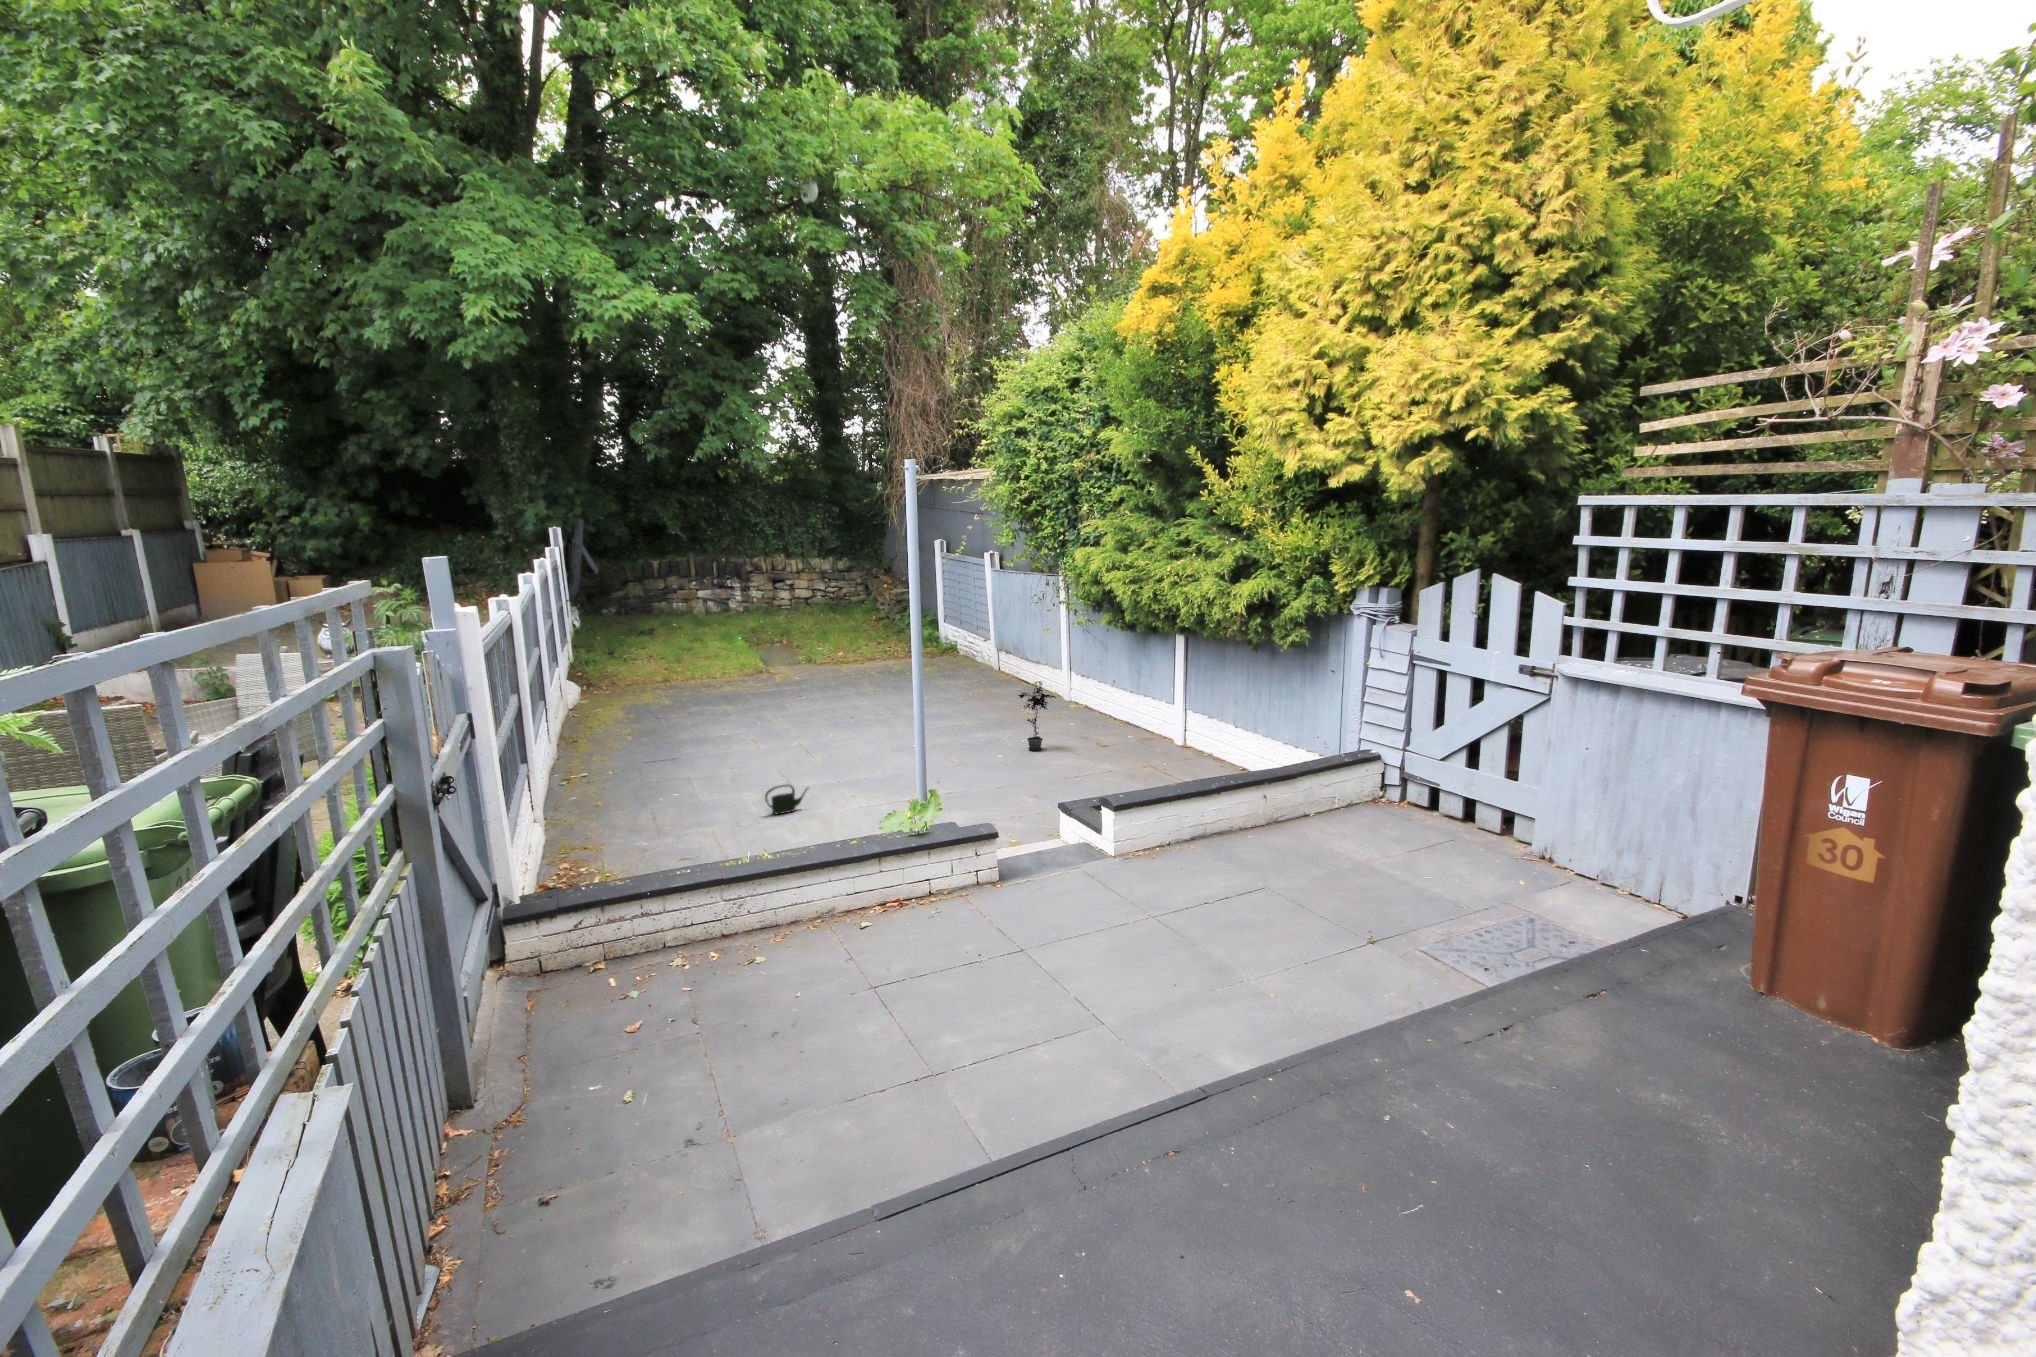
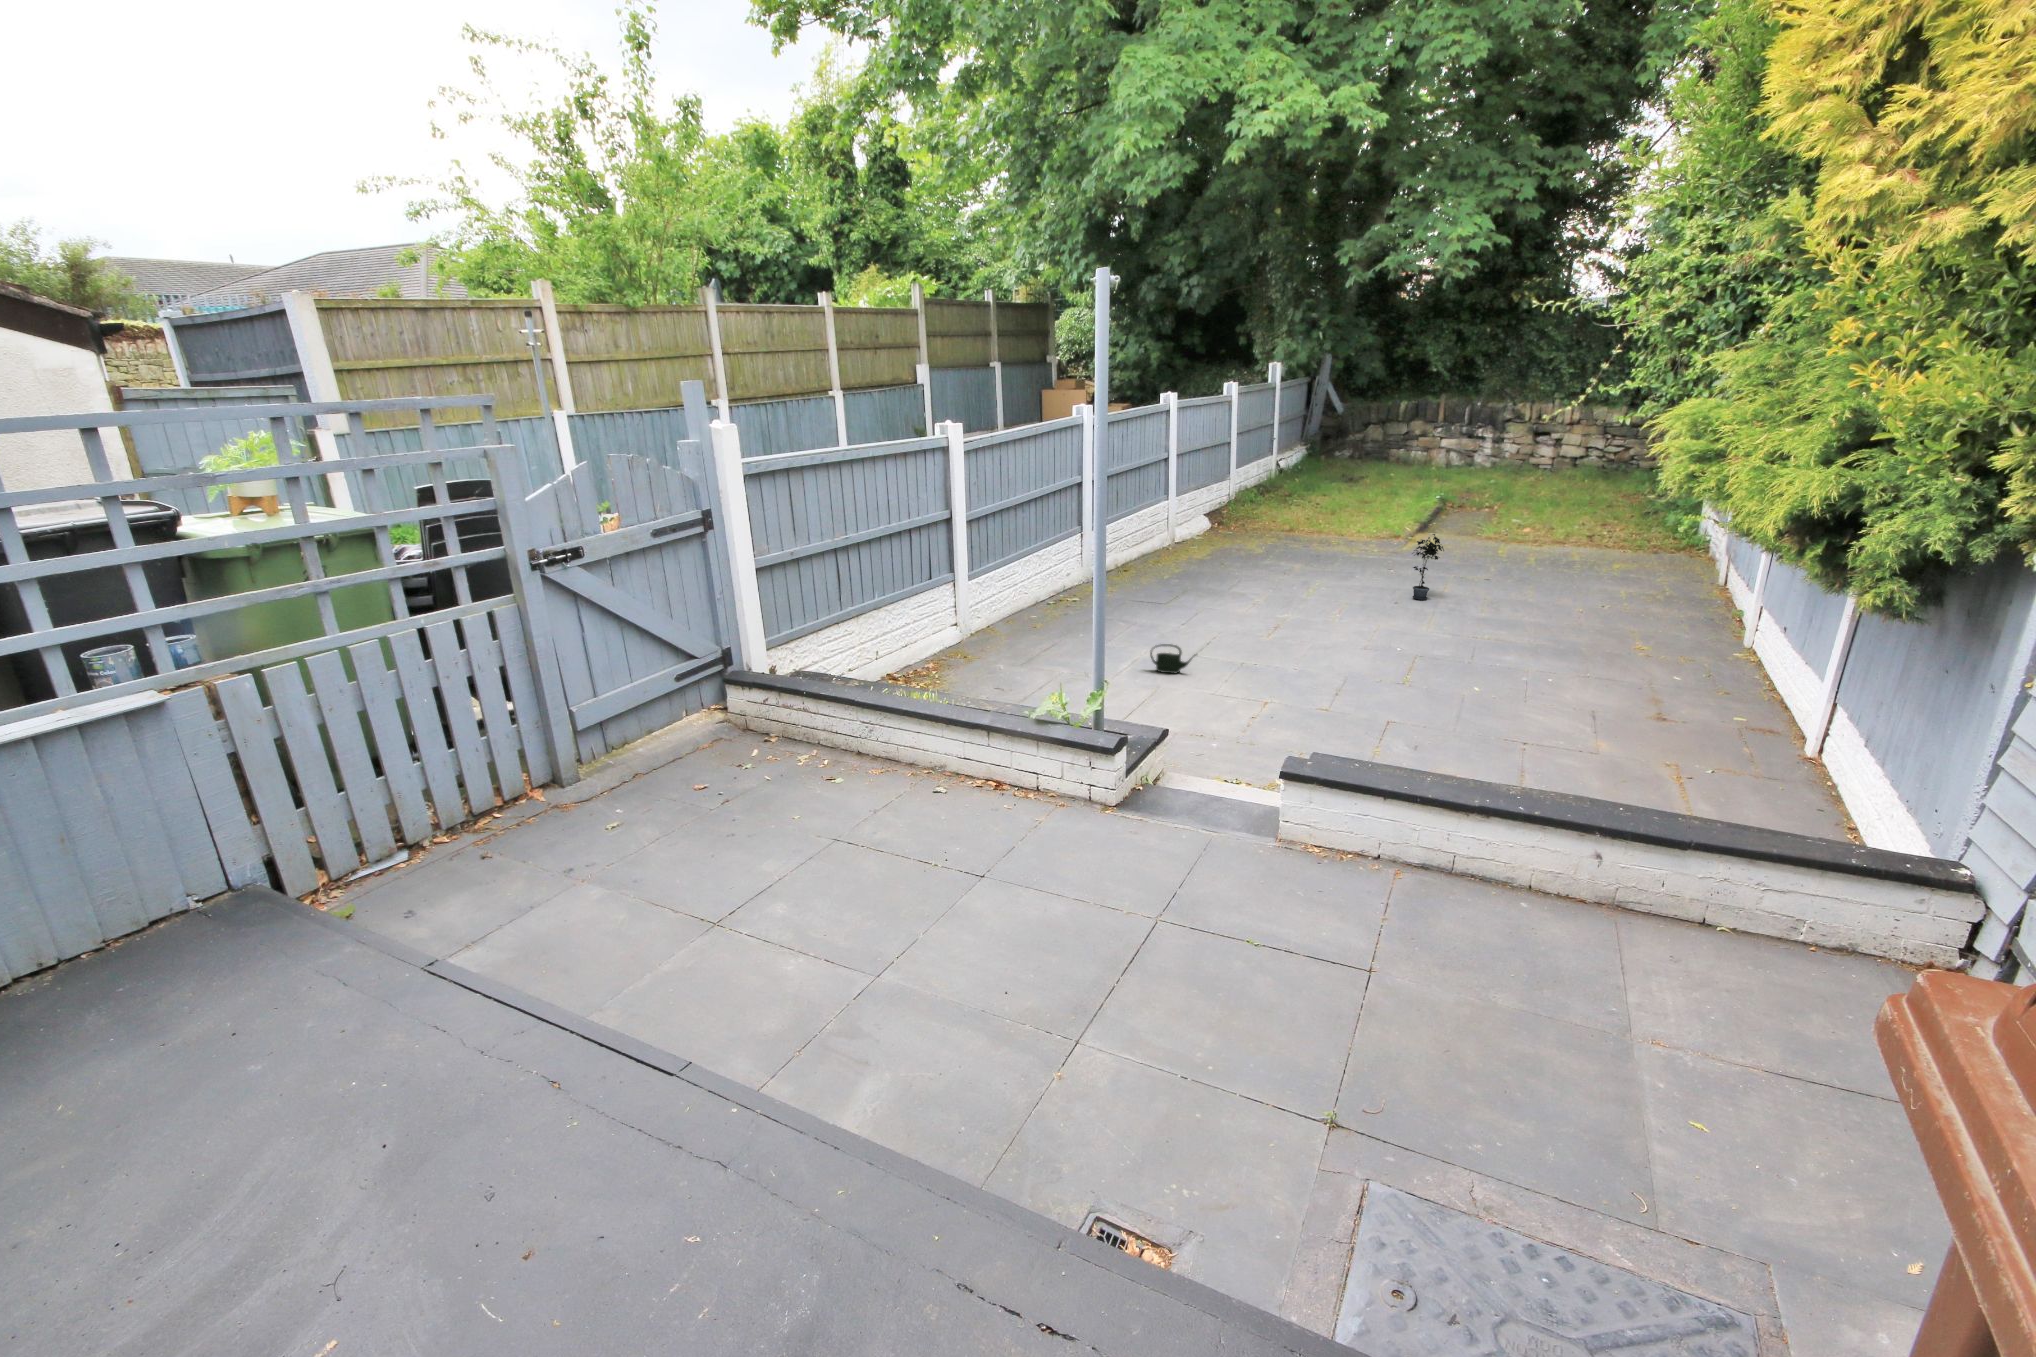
potted plant: present [1018,686,1056,751] -> present [1412,534,1444,600]

